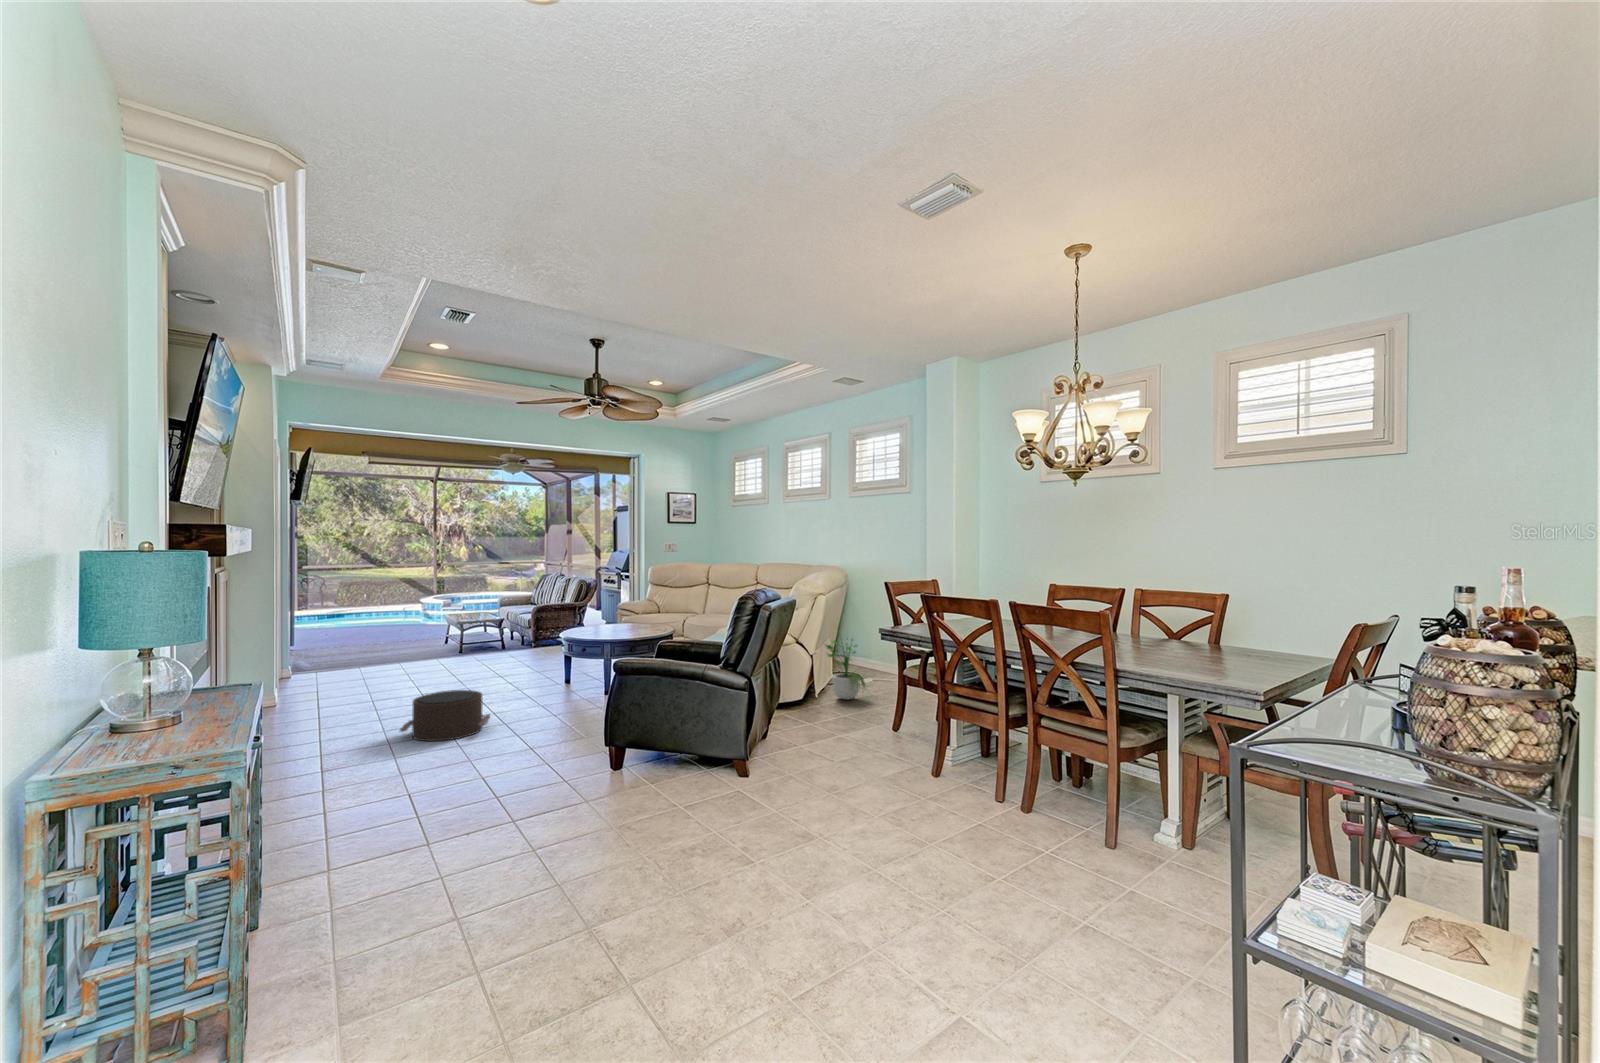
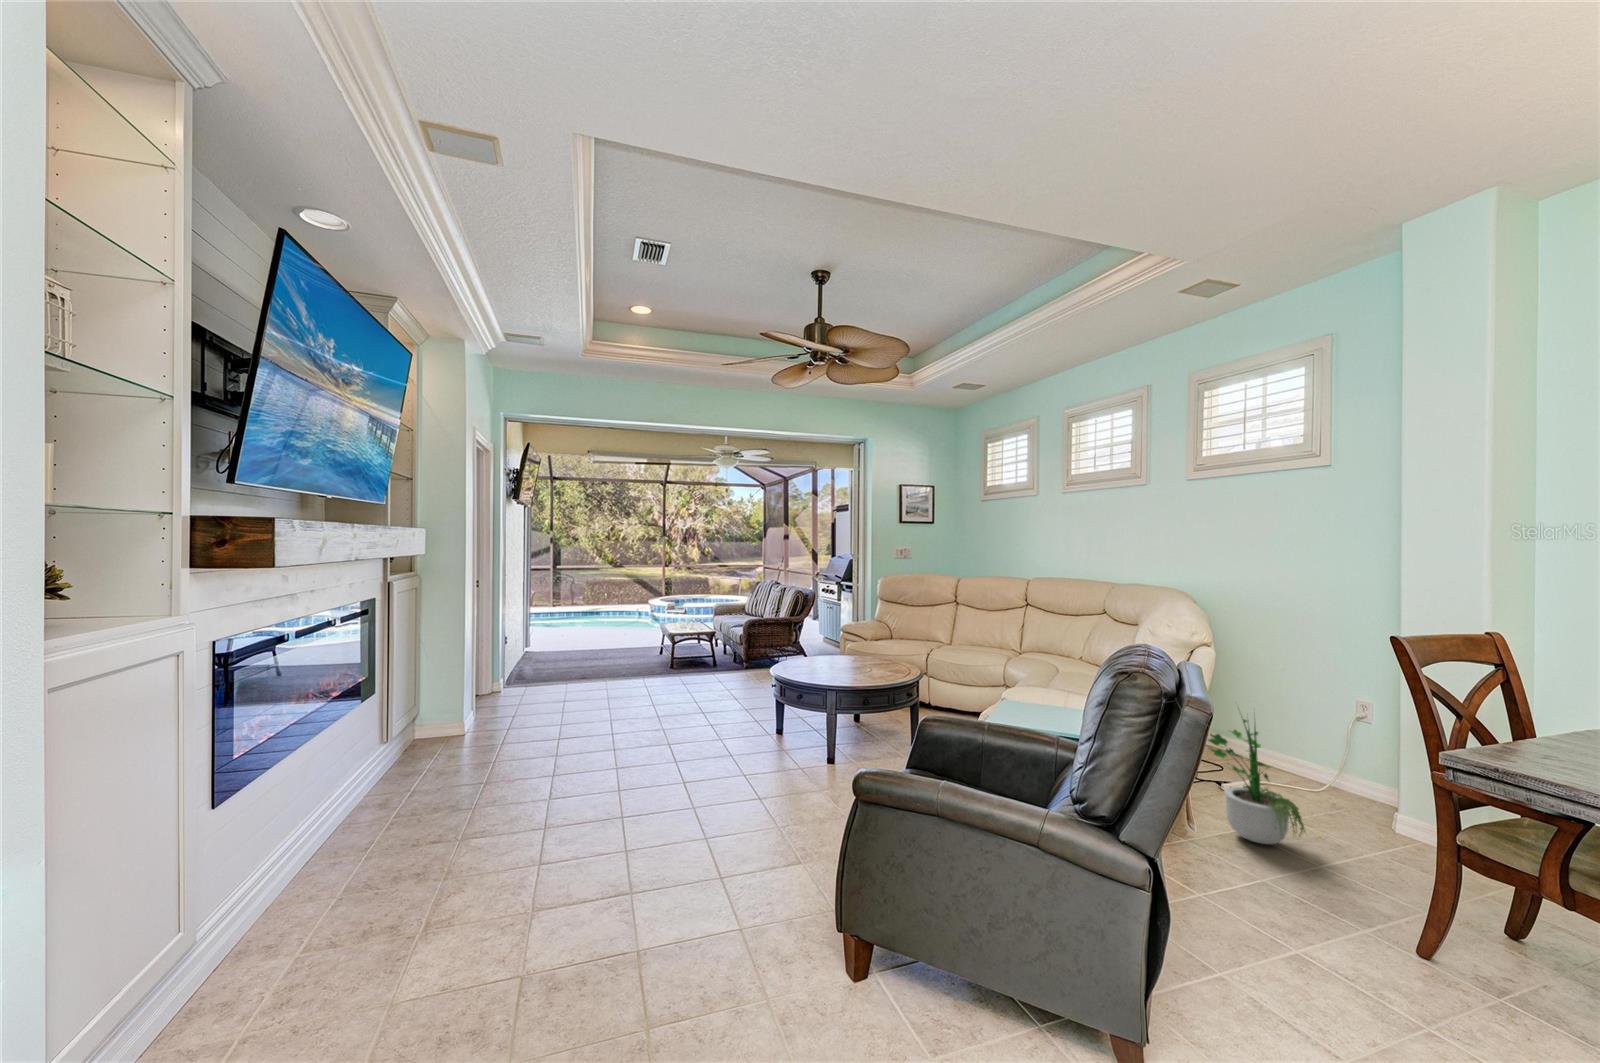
pouf: present [400,690,490,741] -> none [523,758,658,853]

